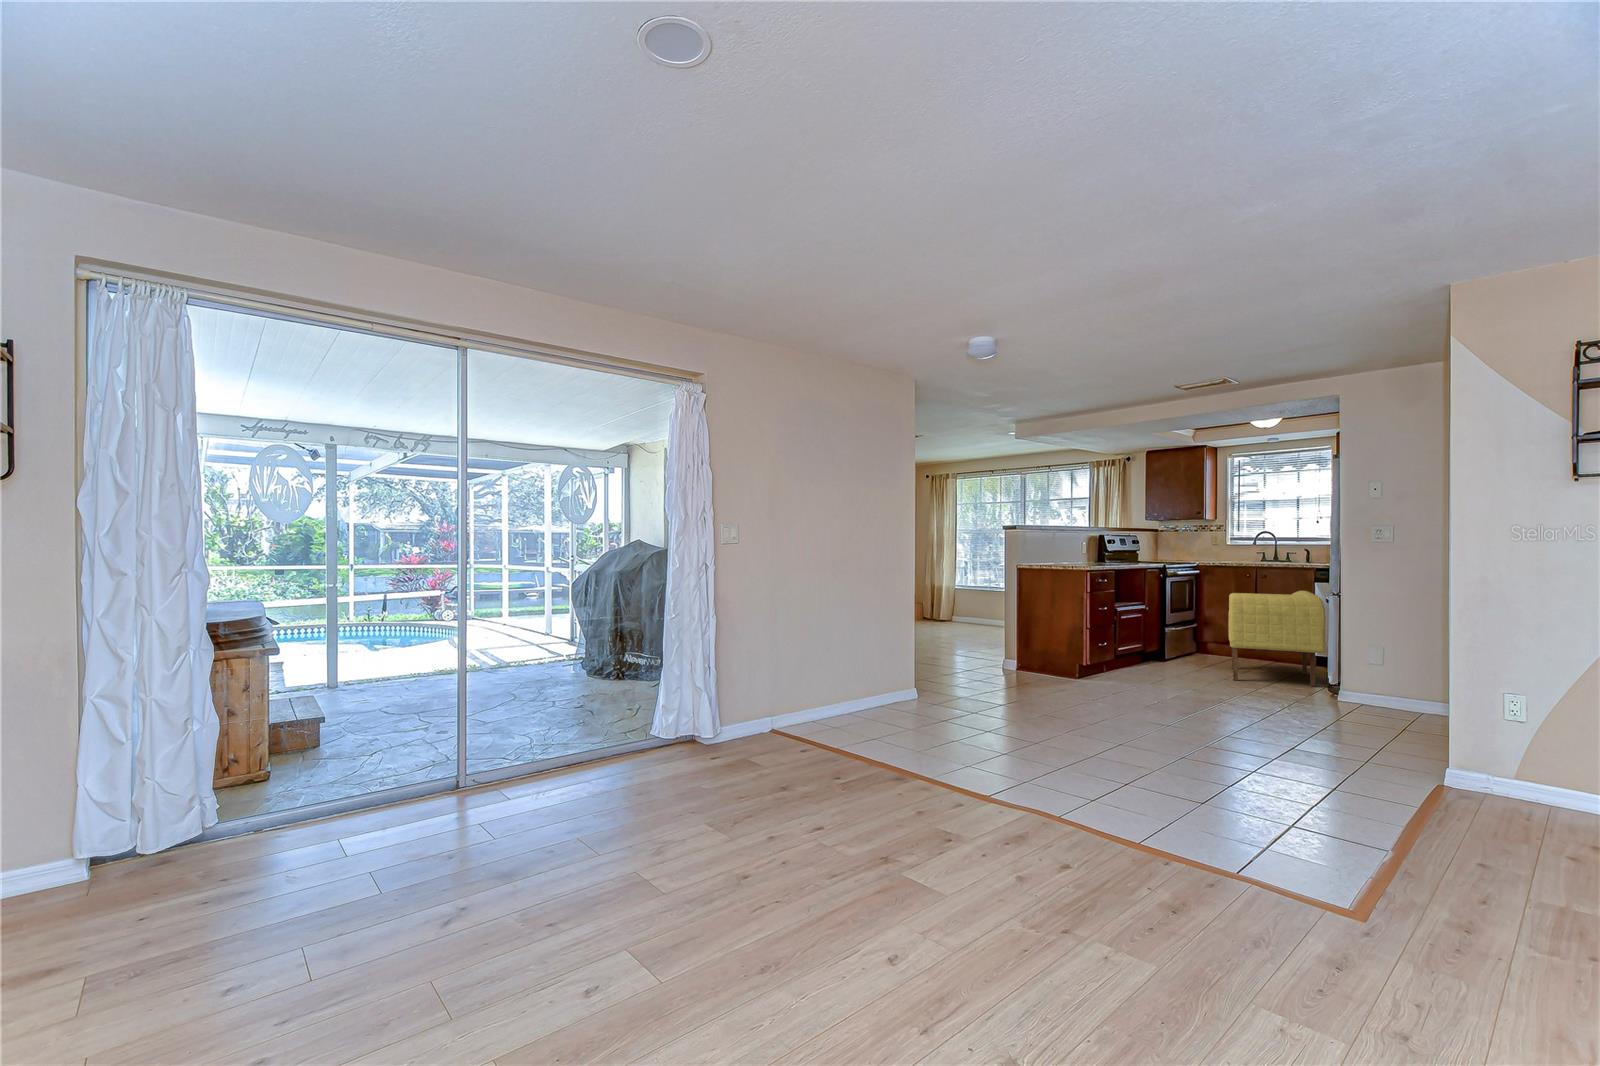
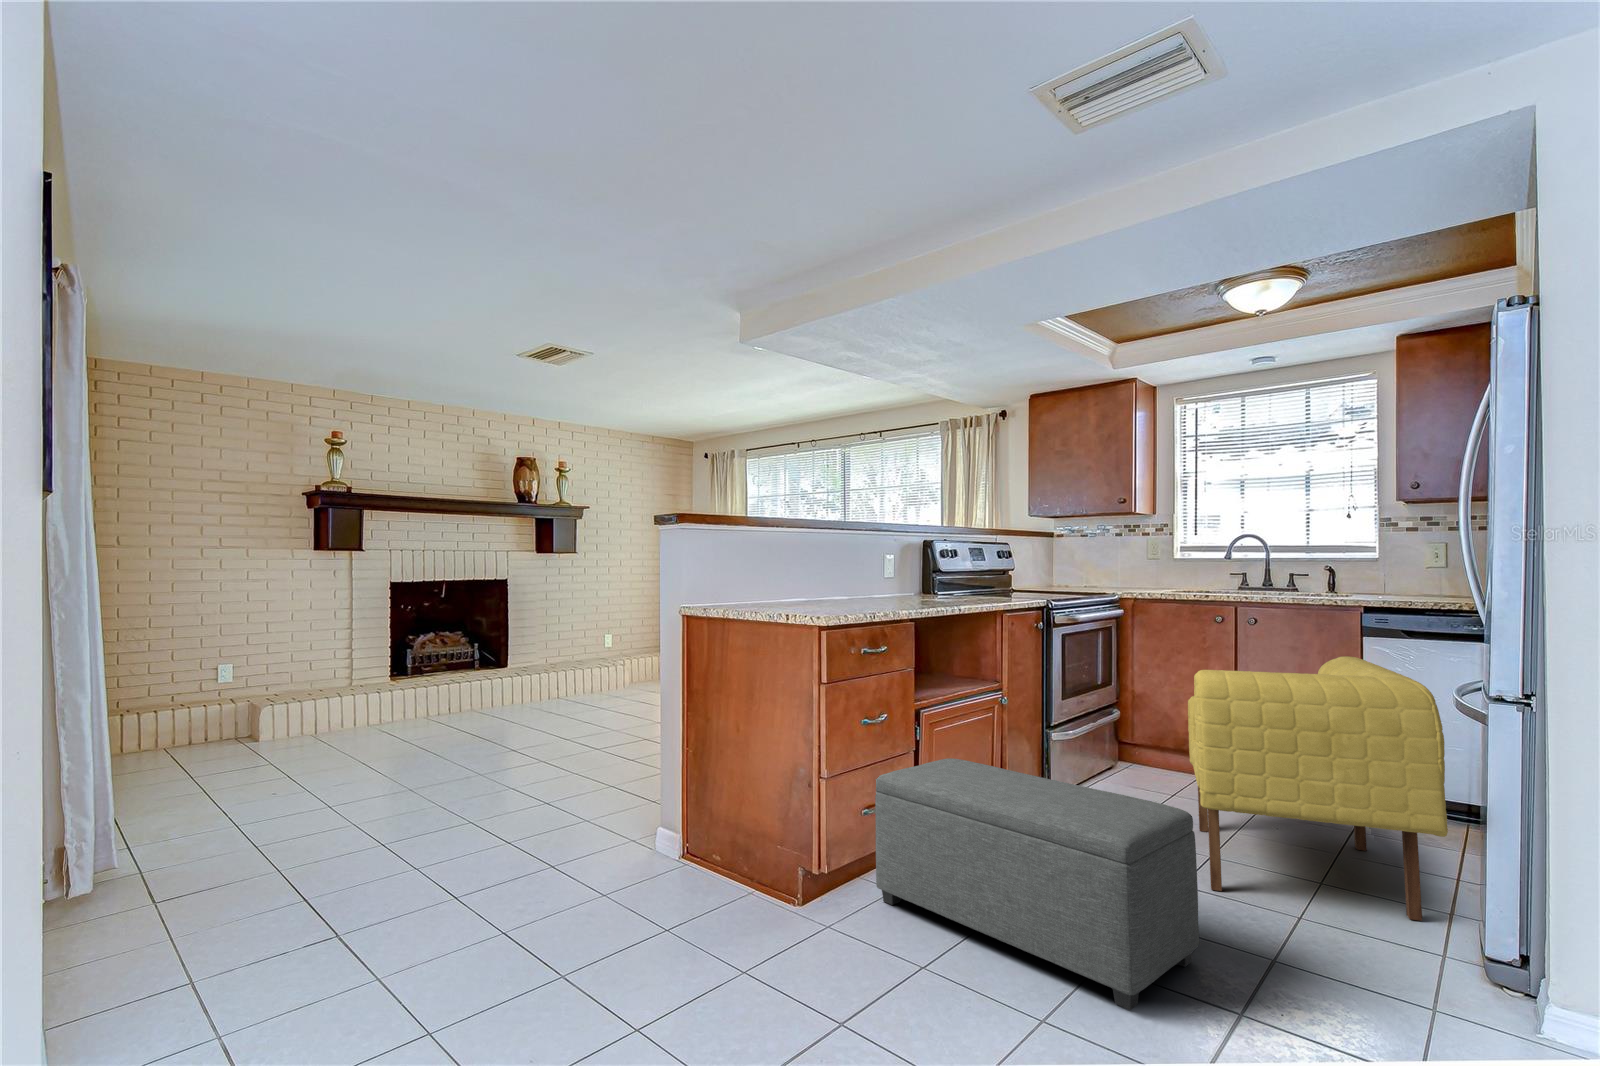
ottoman: none [1097,629,1225,696] -> present [875,758,1199,1010]

